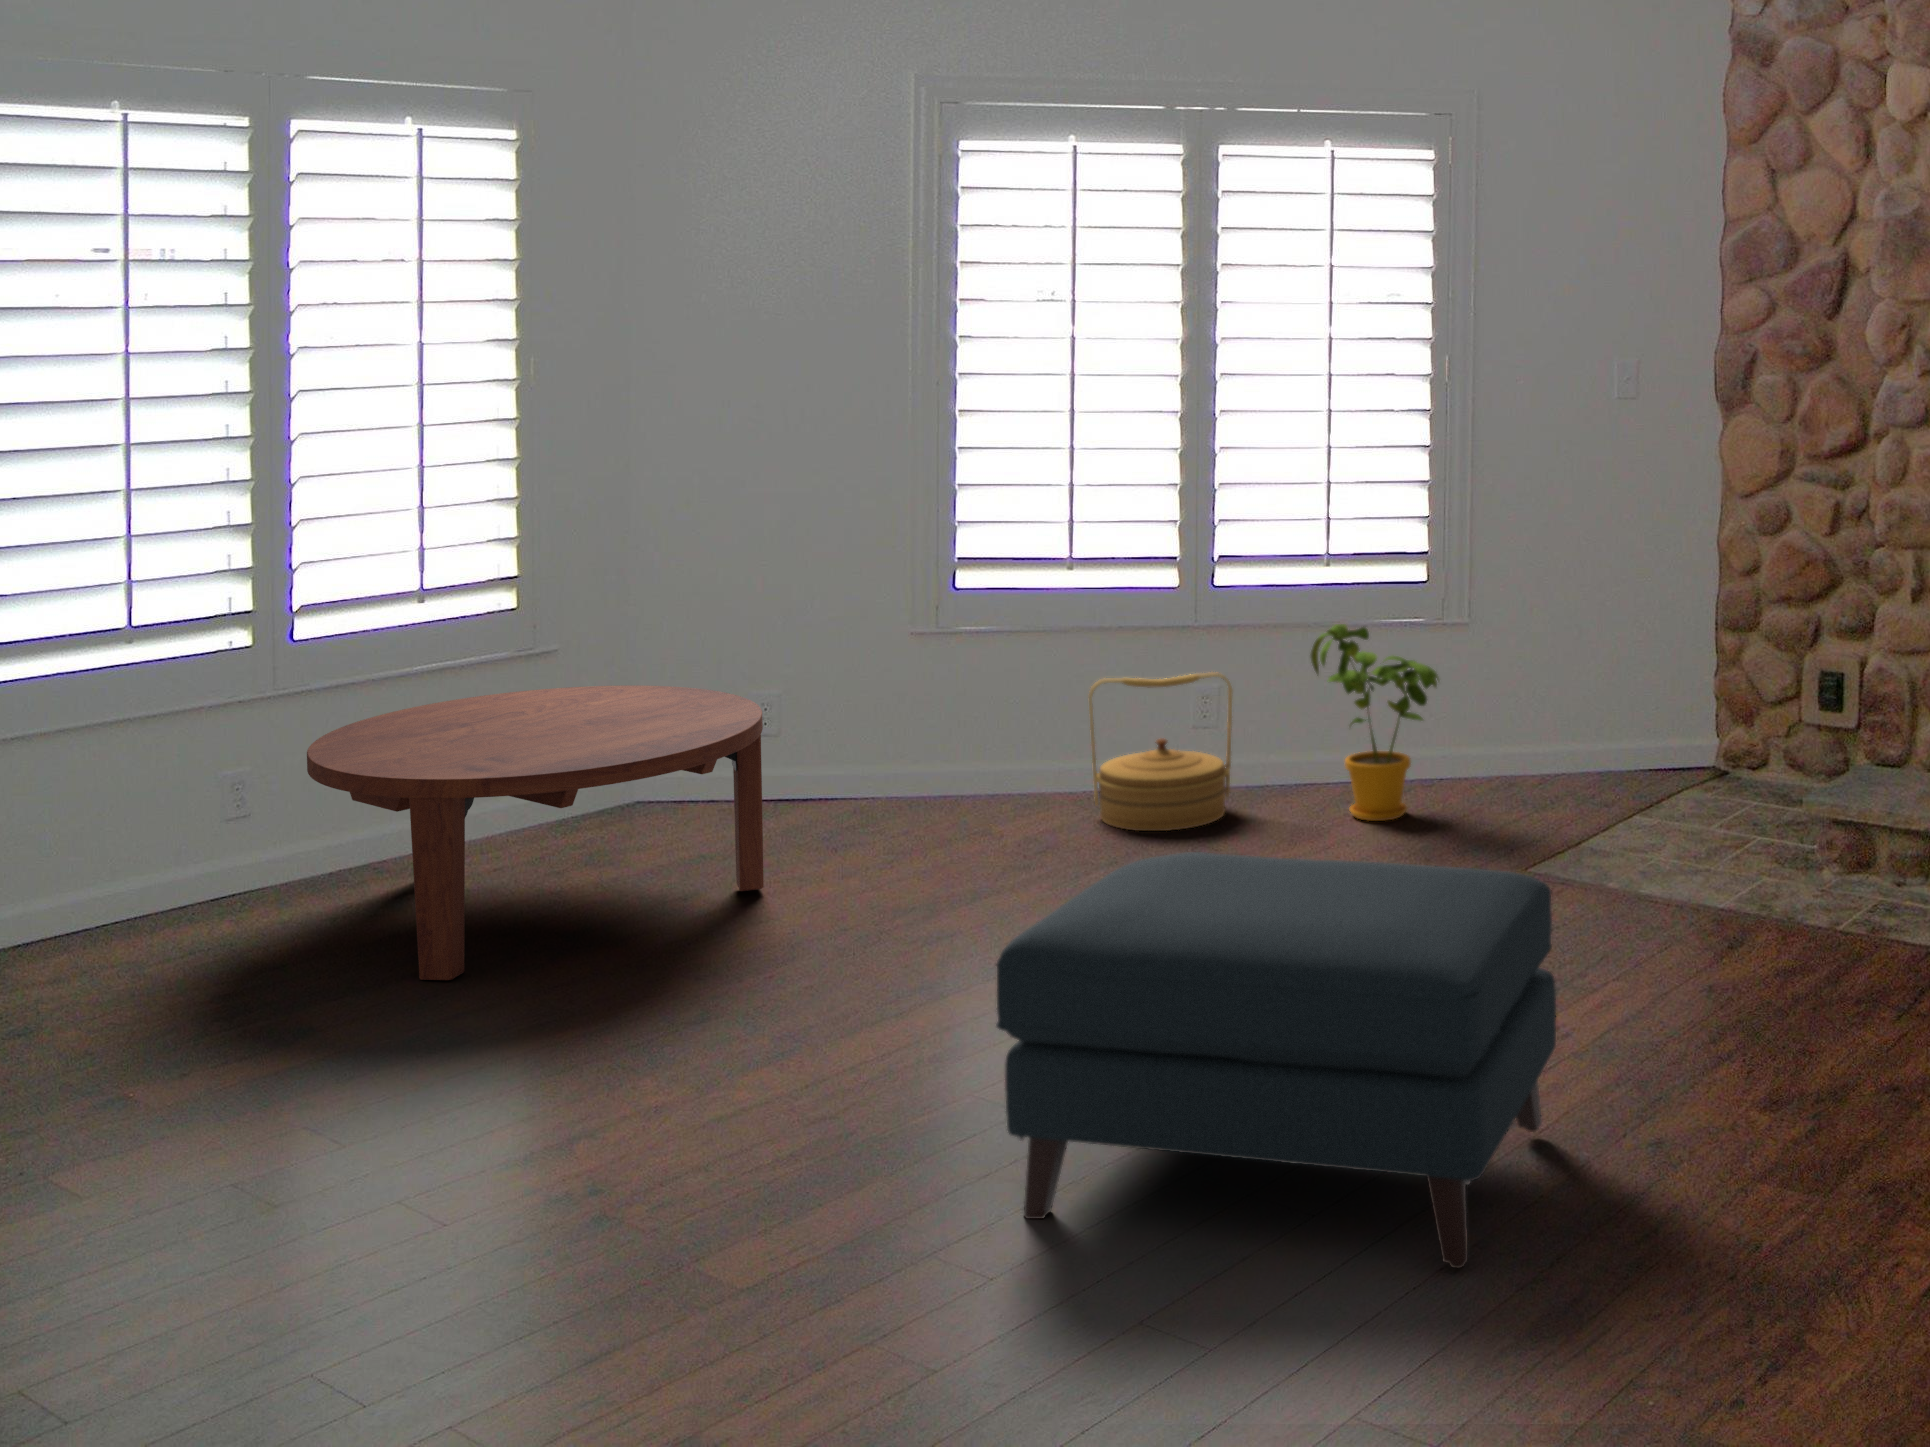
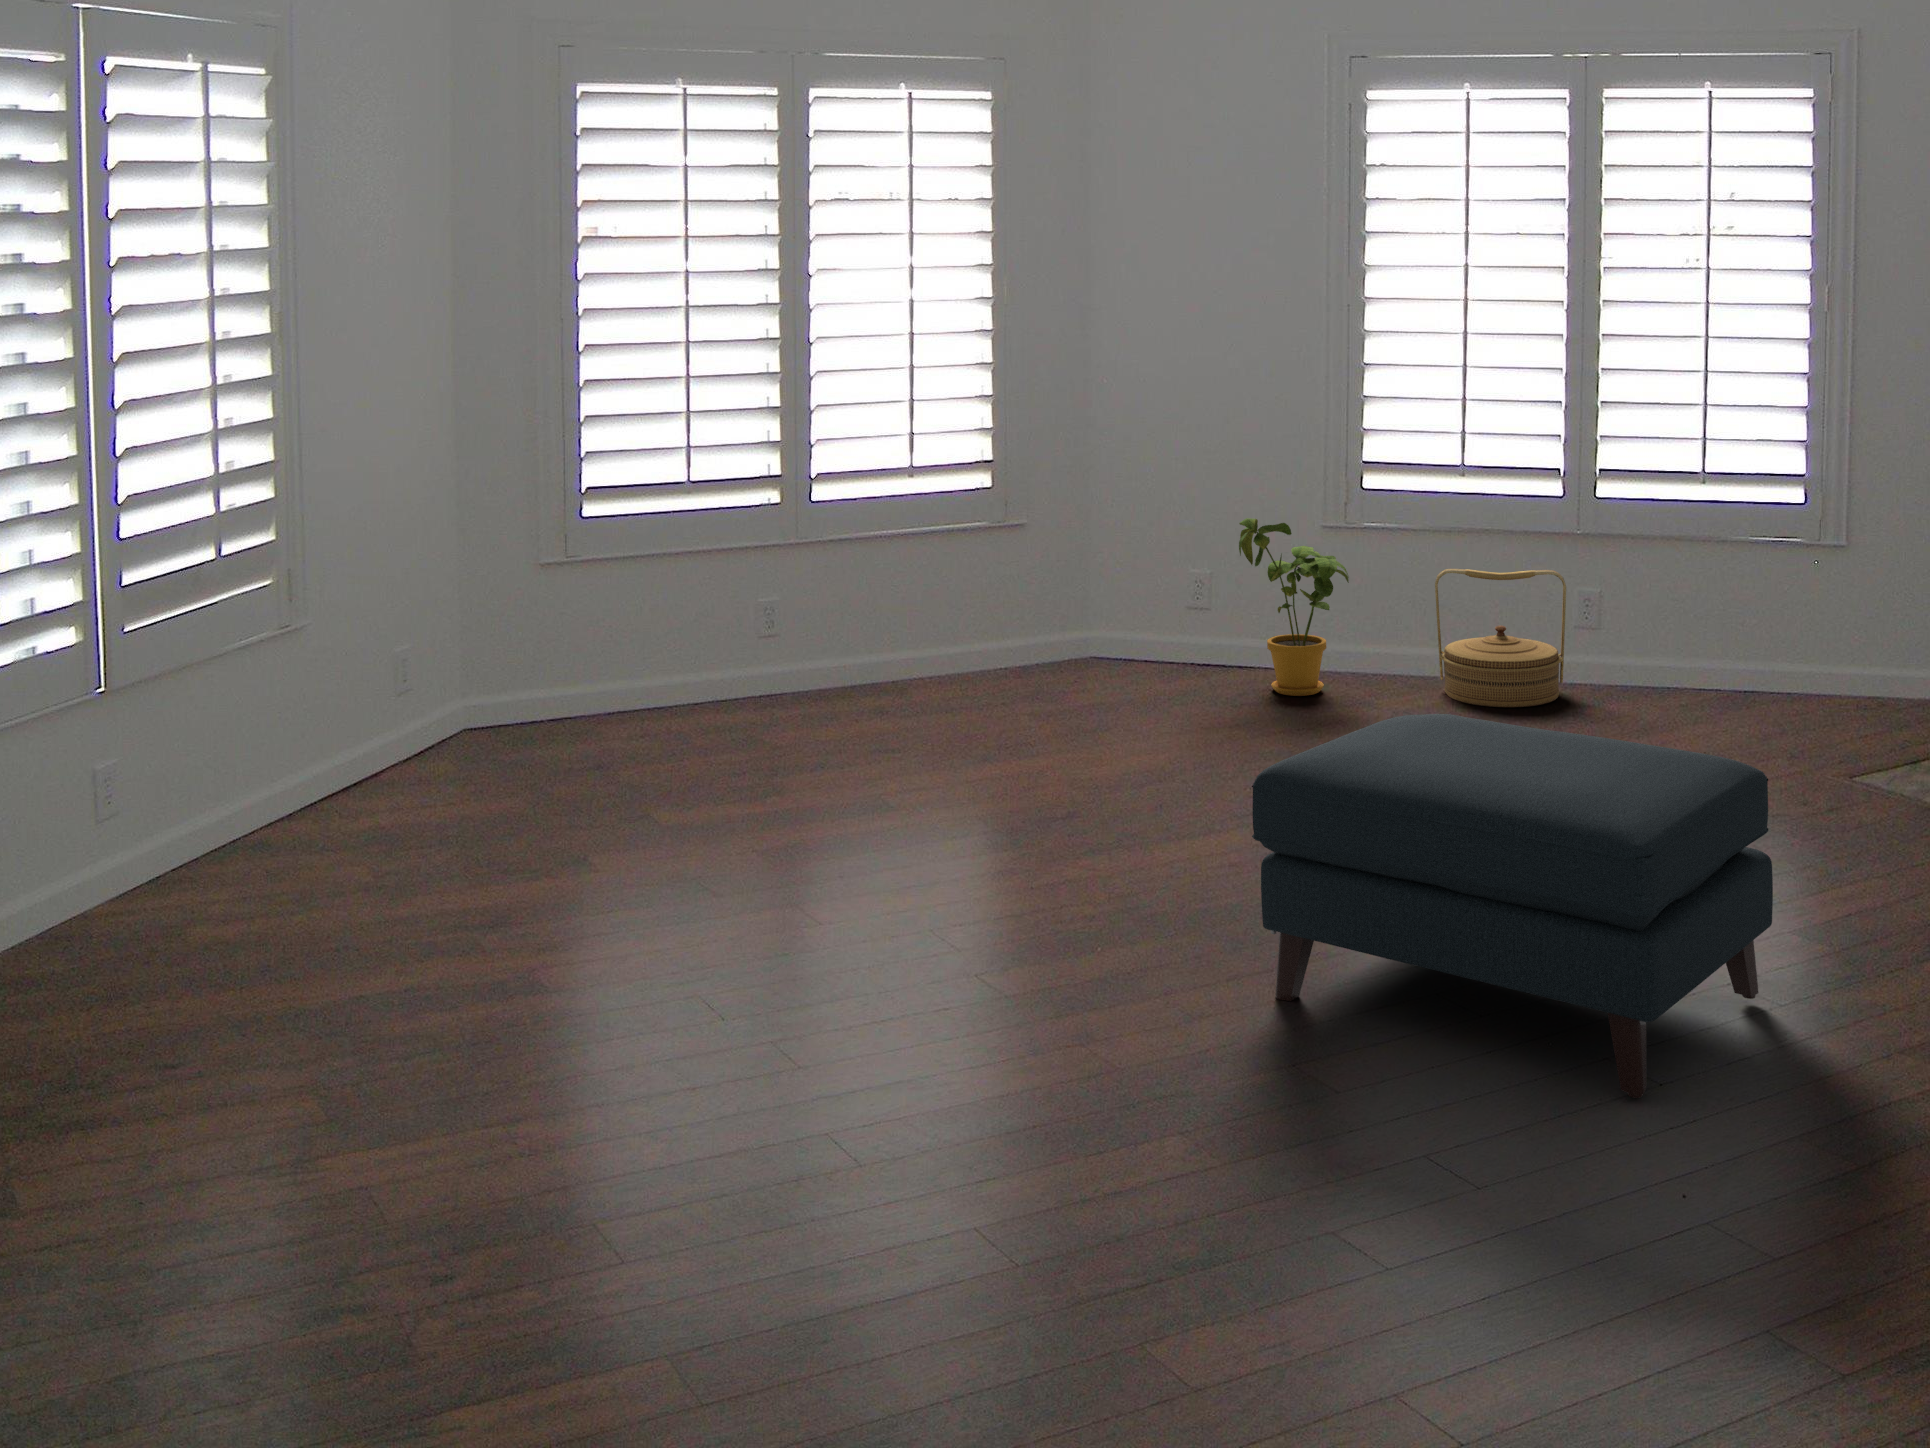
house plant: present [1310,624,1439,821] -> present [1239,518,1349,696]
coffee table: present [307,685,764,980] -> none [810,546,1148,763]

